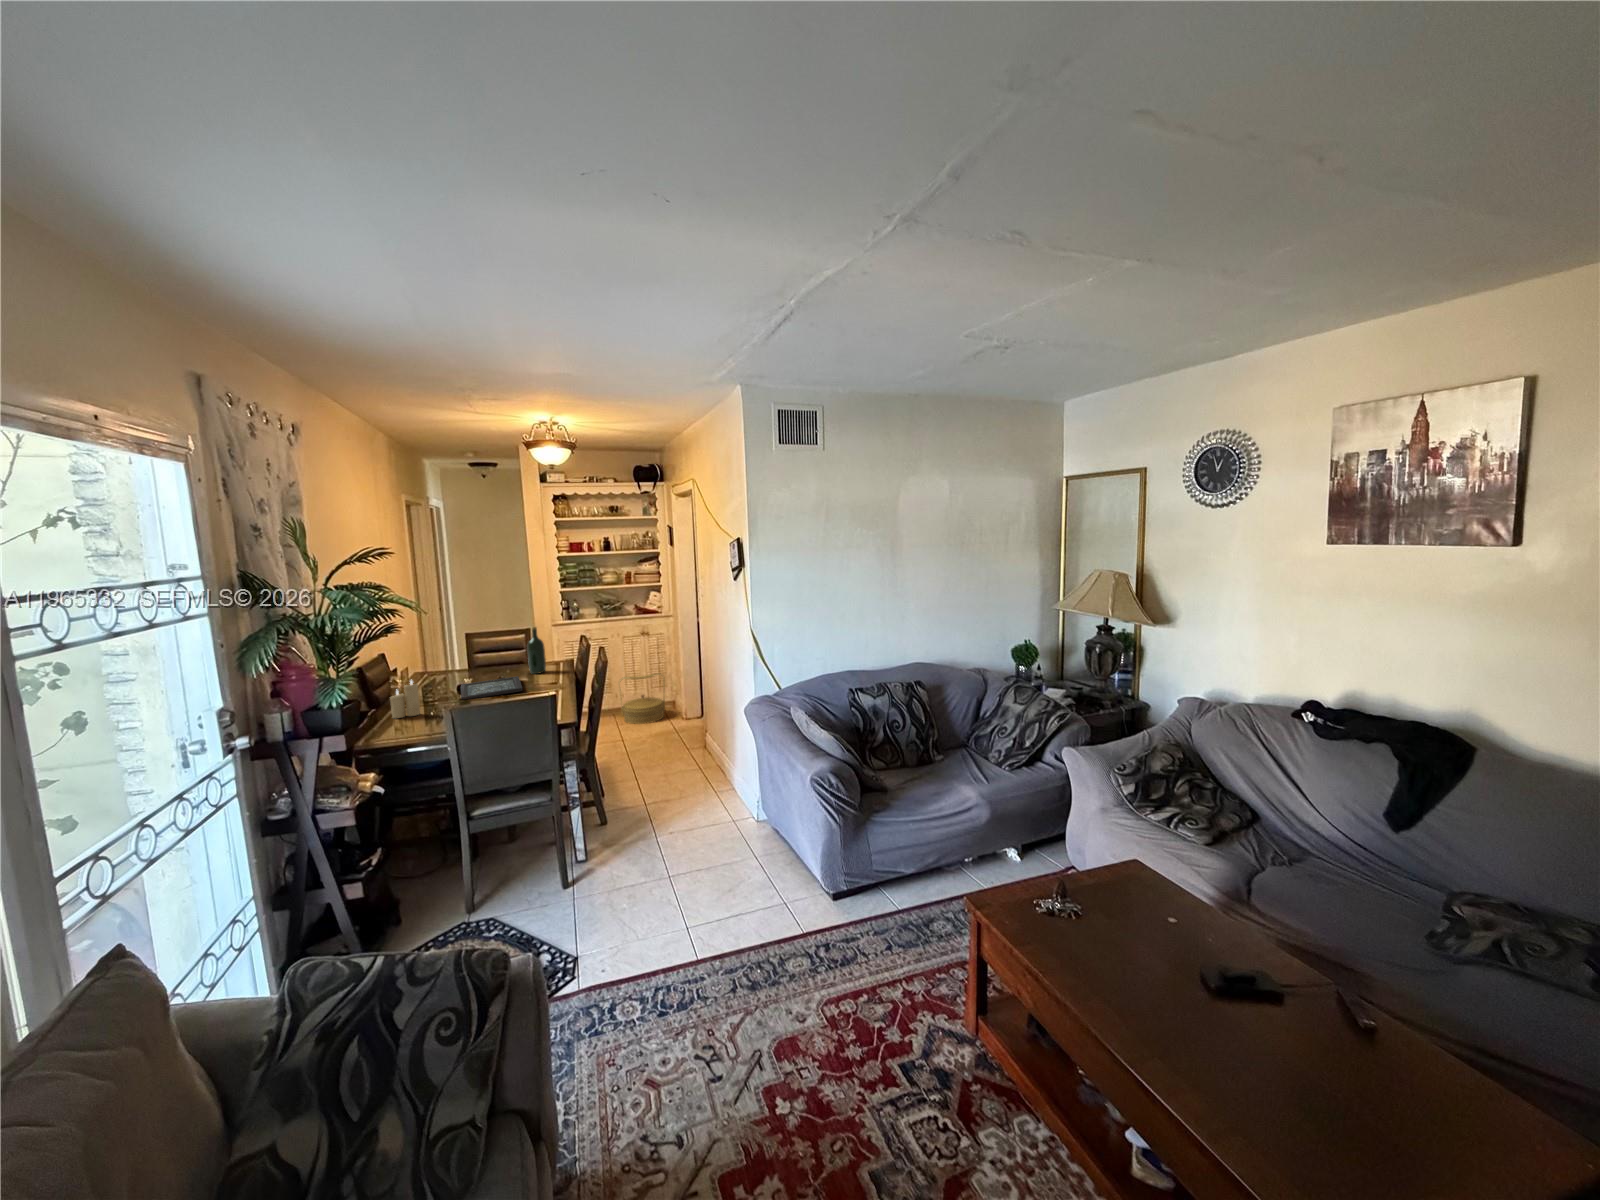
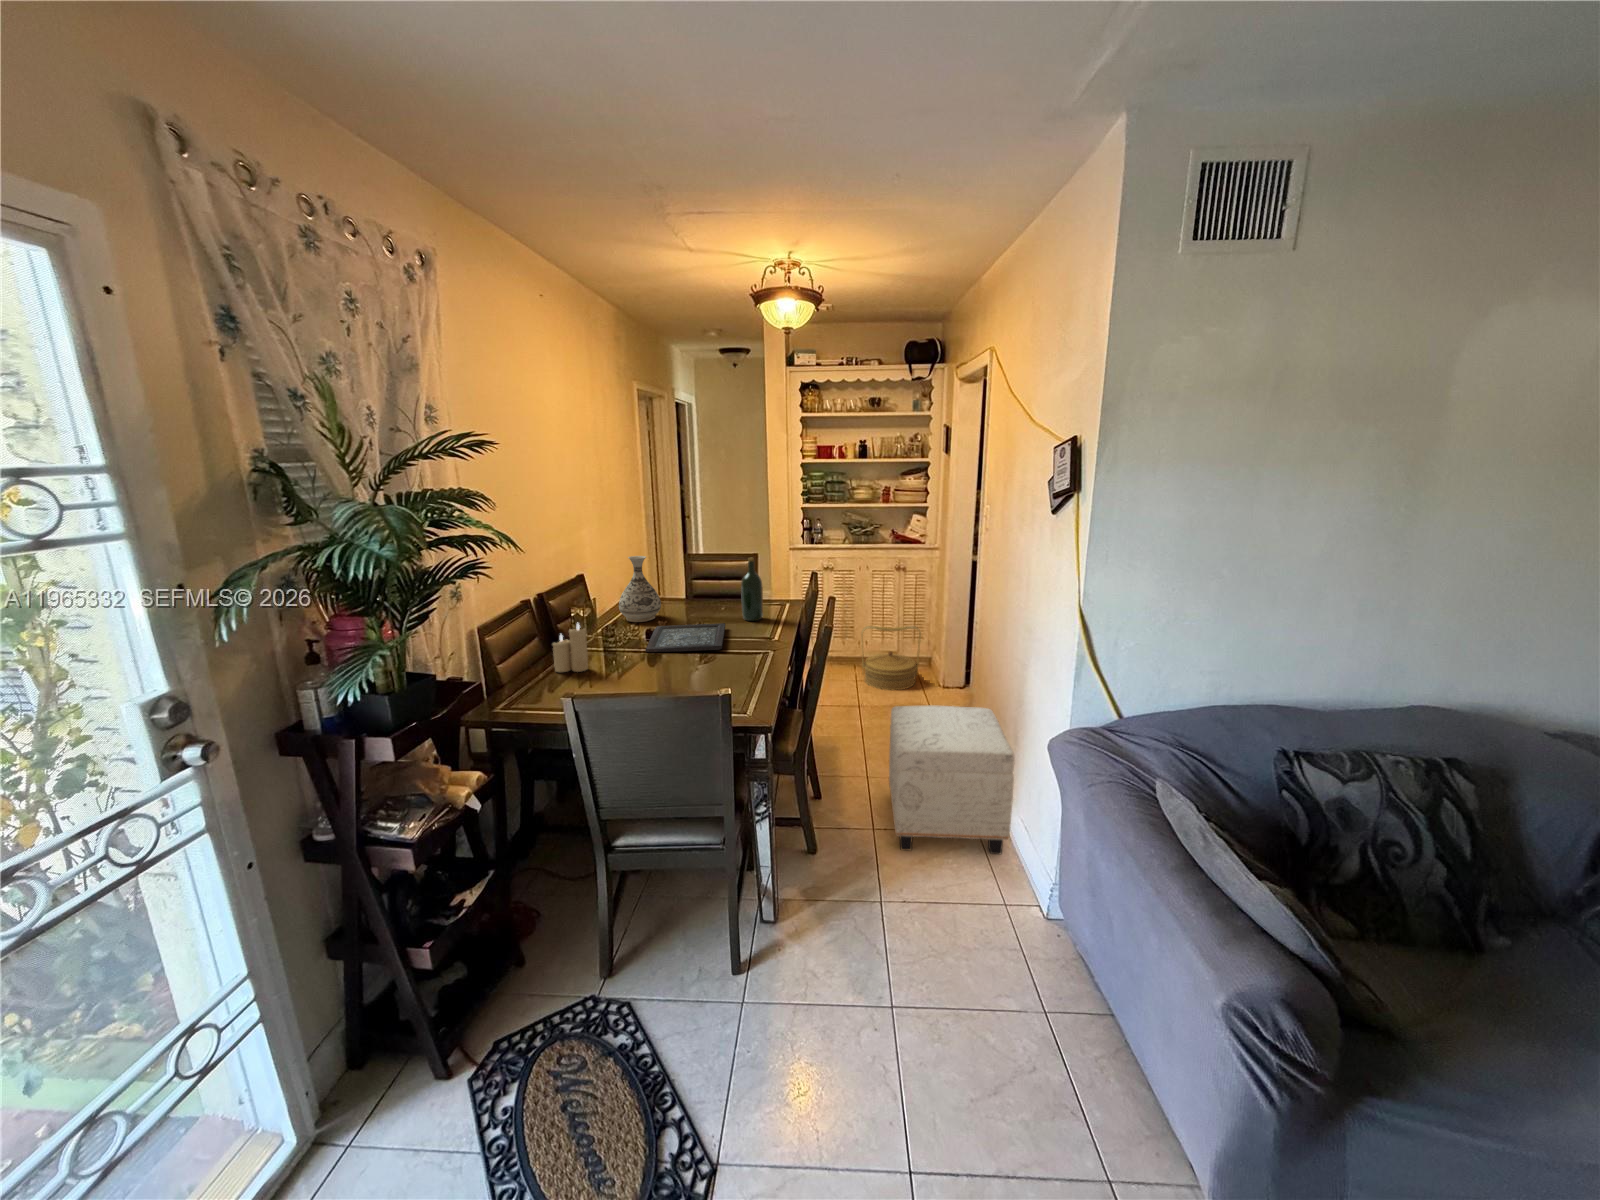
vase: none [423,633,460,685] -> present [619,556,661,622]
ottoman: none [649,710,733,809] -> present [889,706,1015,854]

